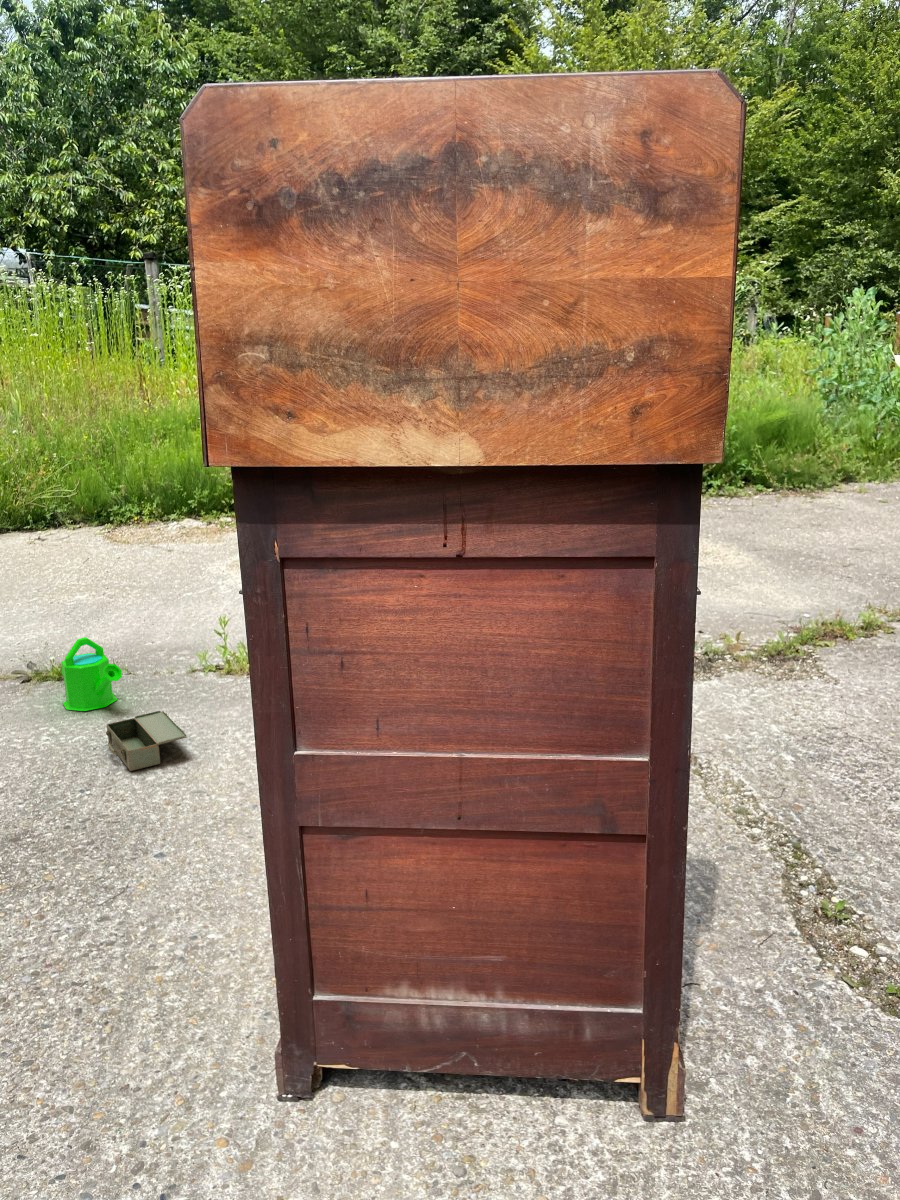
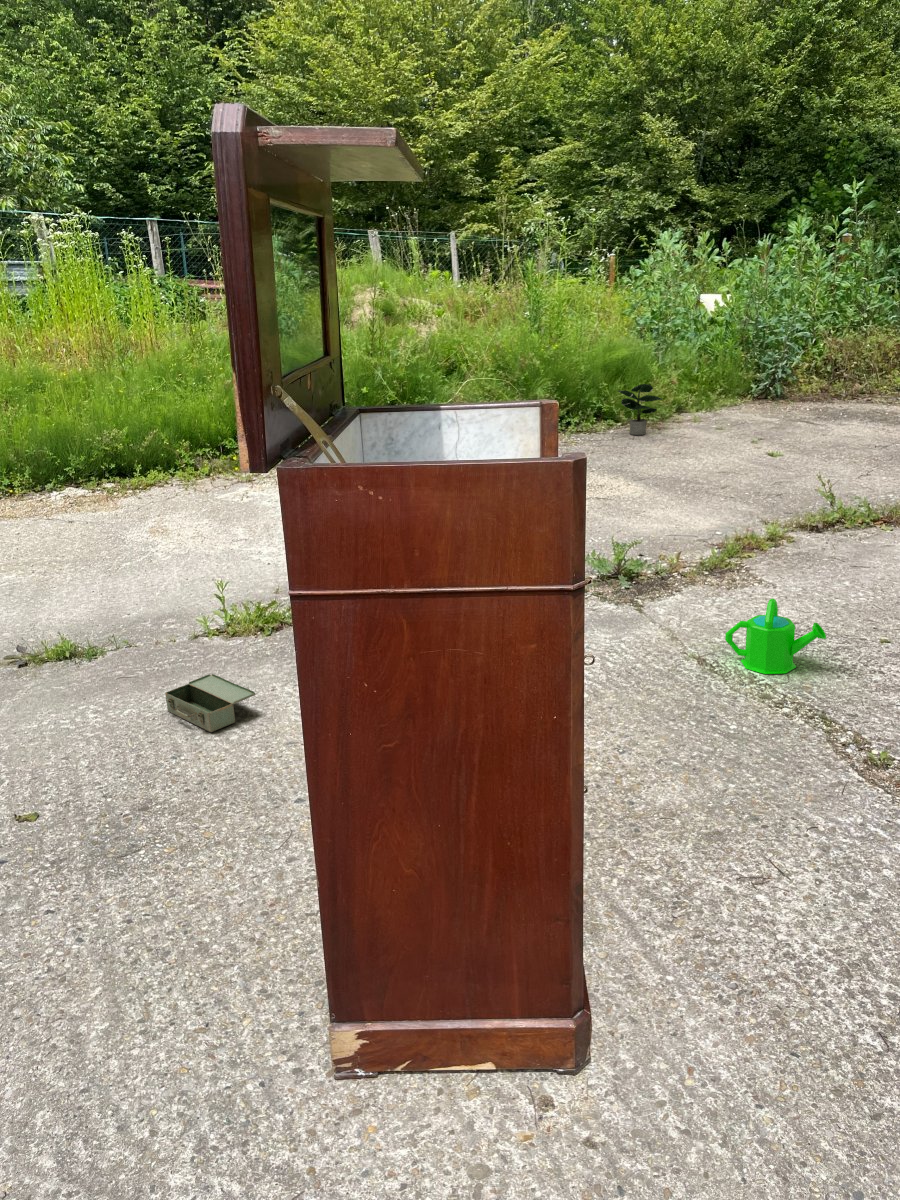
potted plant: none [762,446,813,502] -> present [618,384,662,435]
watering can: present [61,637,122,711] -> present [725,599,826,674]

